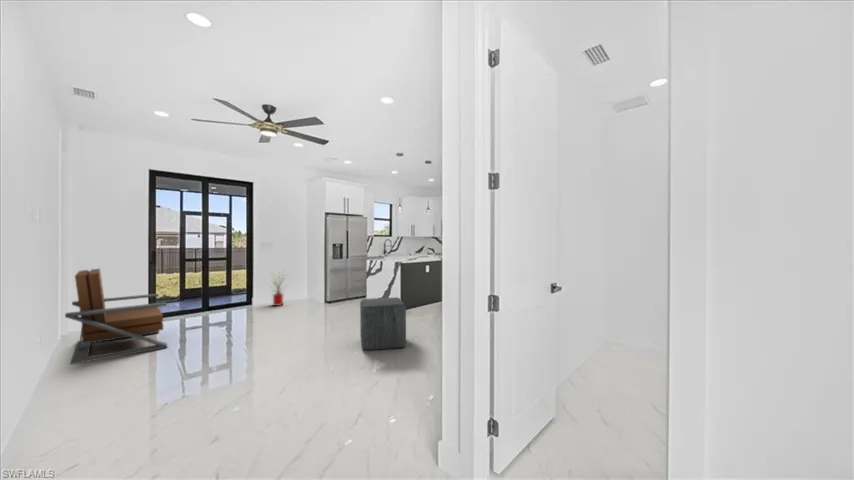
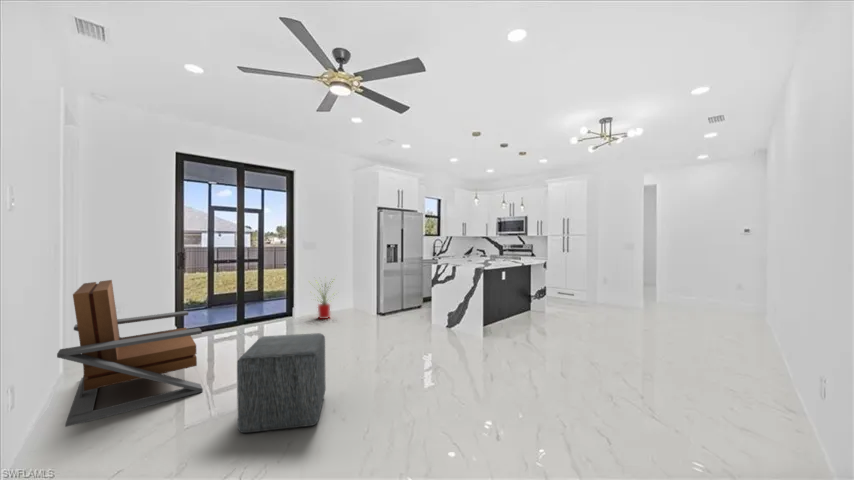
ottoman: present [360,298,406,350] -> present [237,333,326,433]

